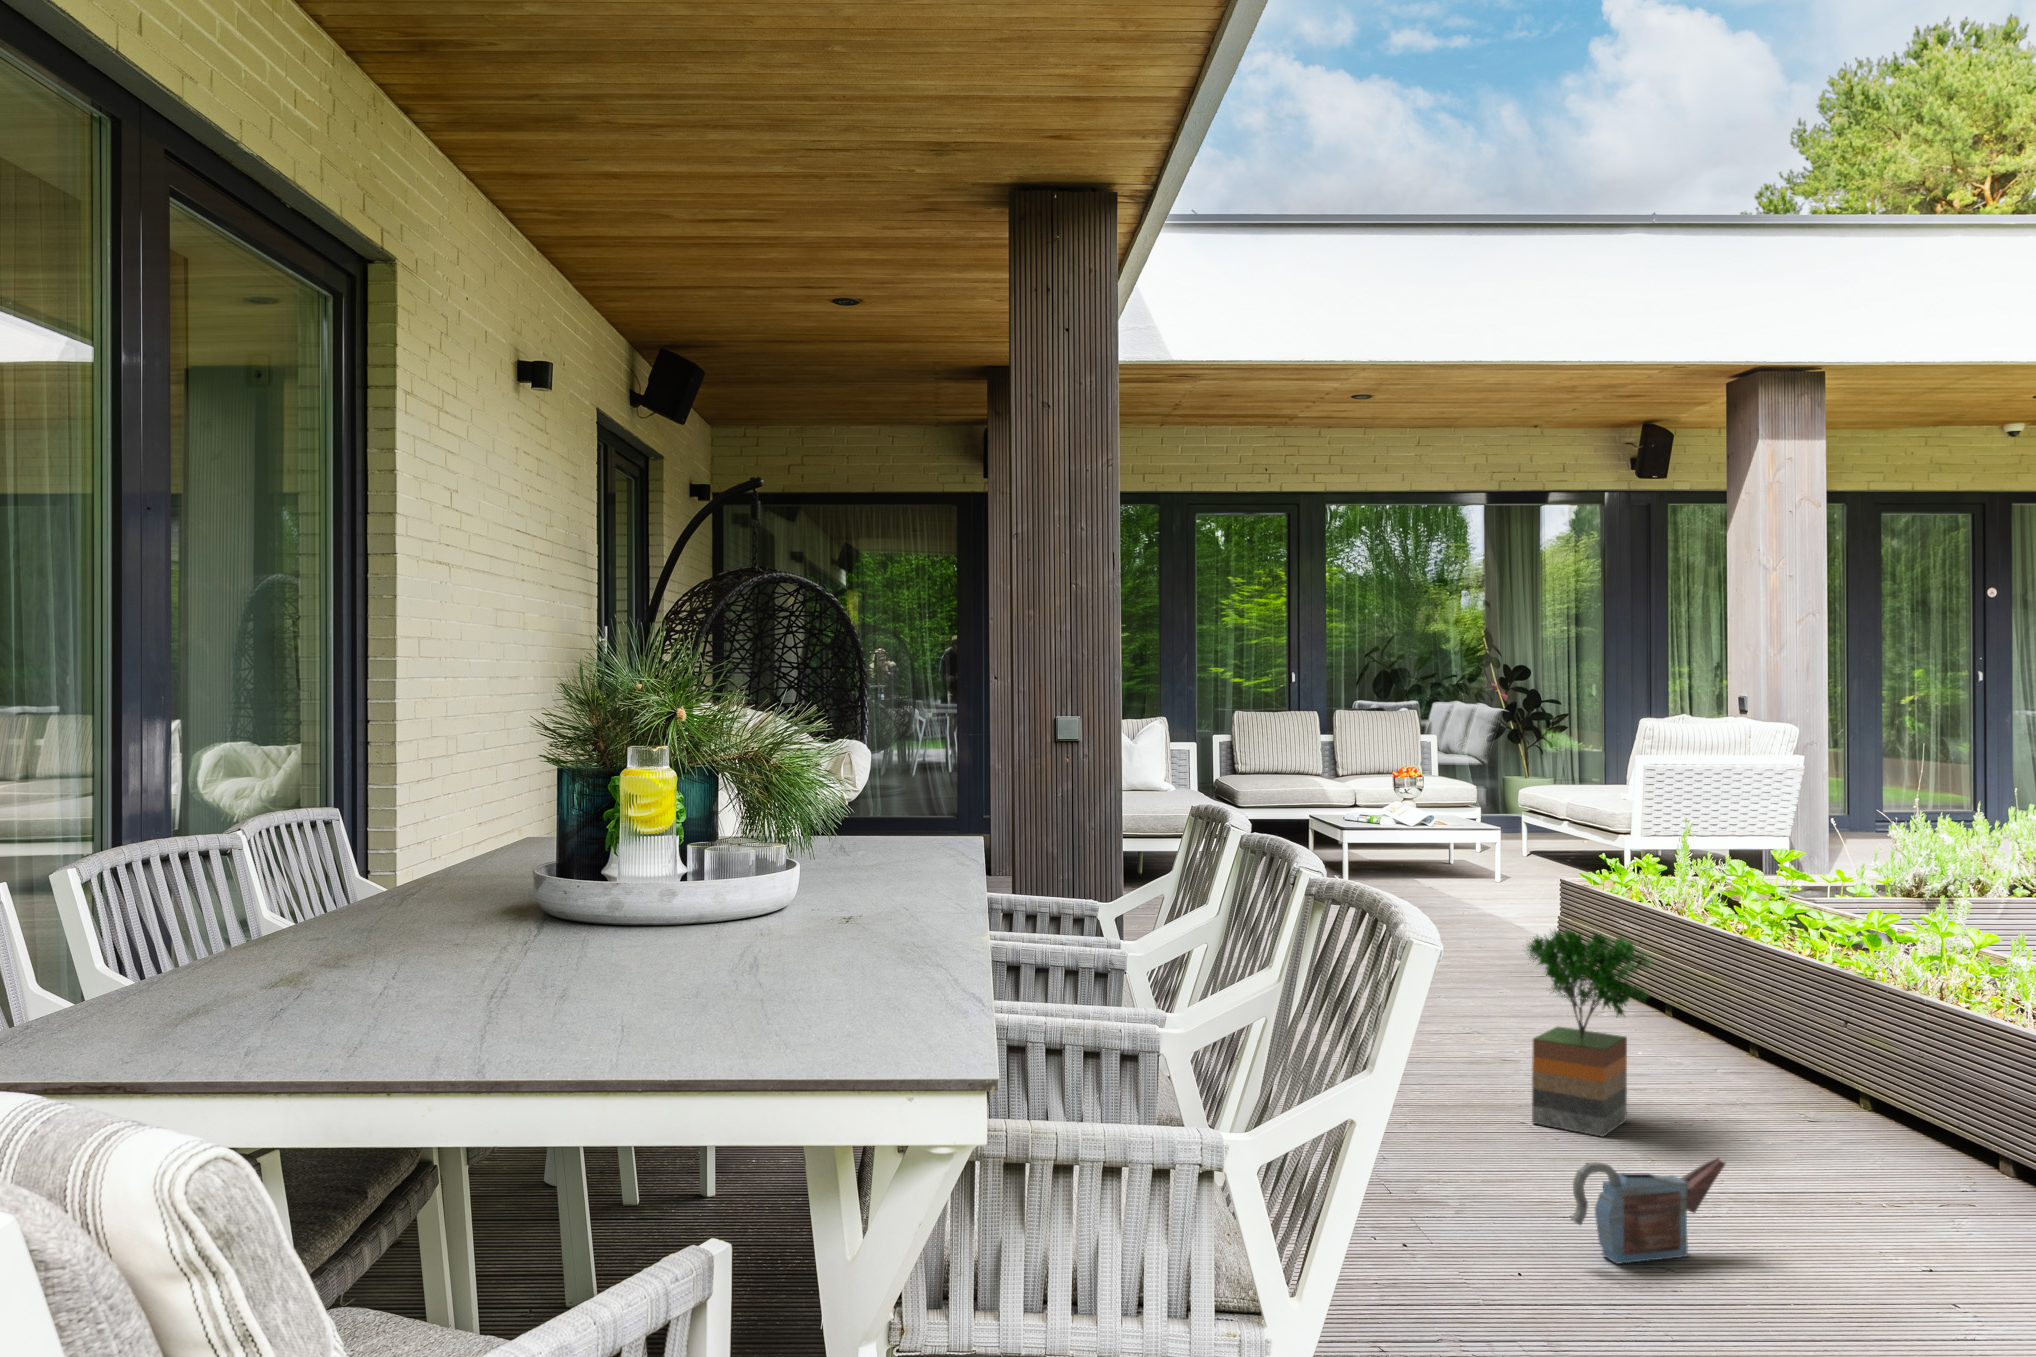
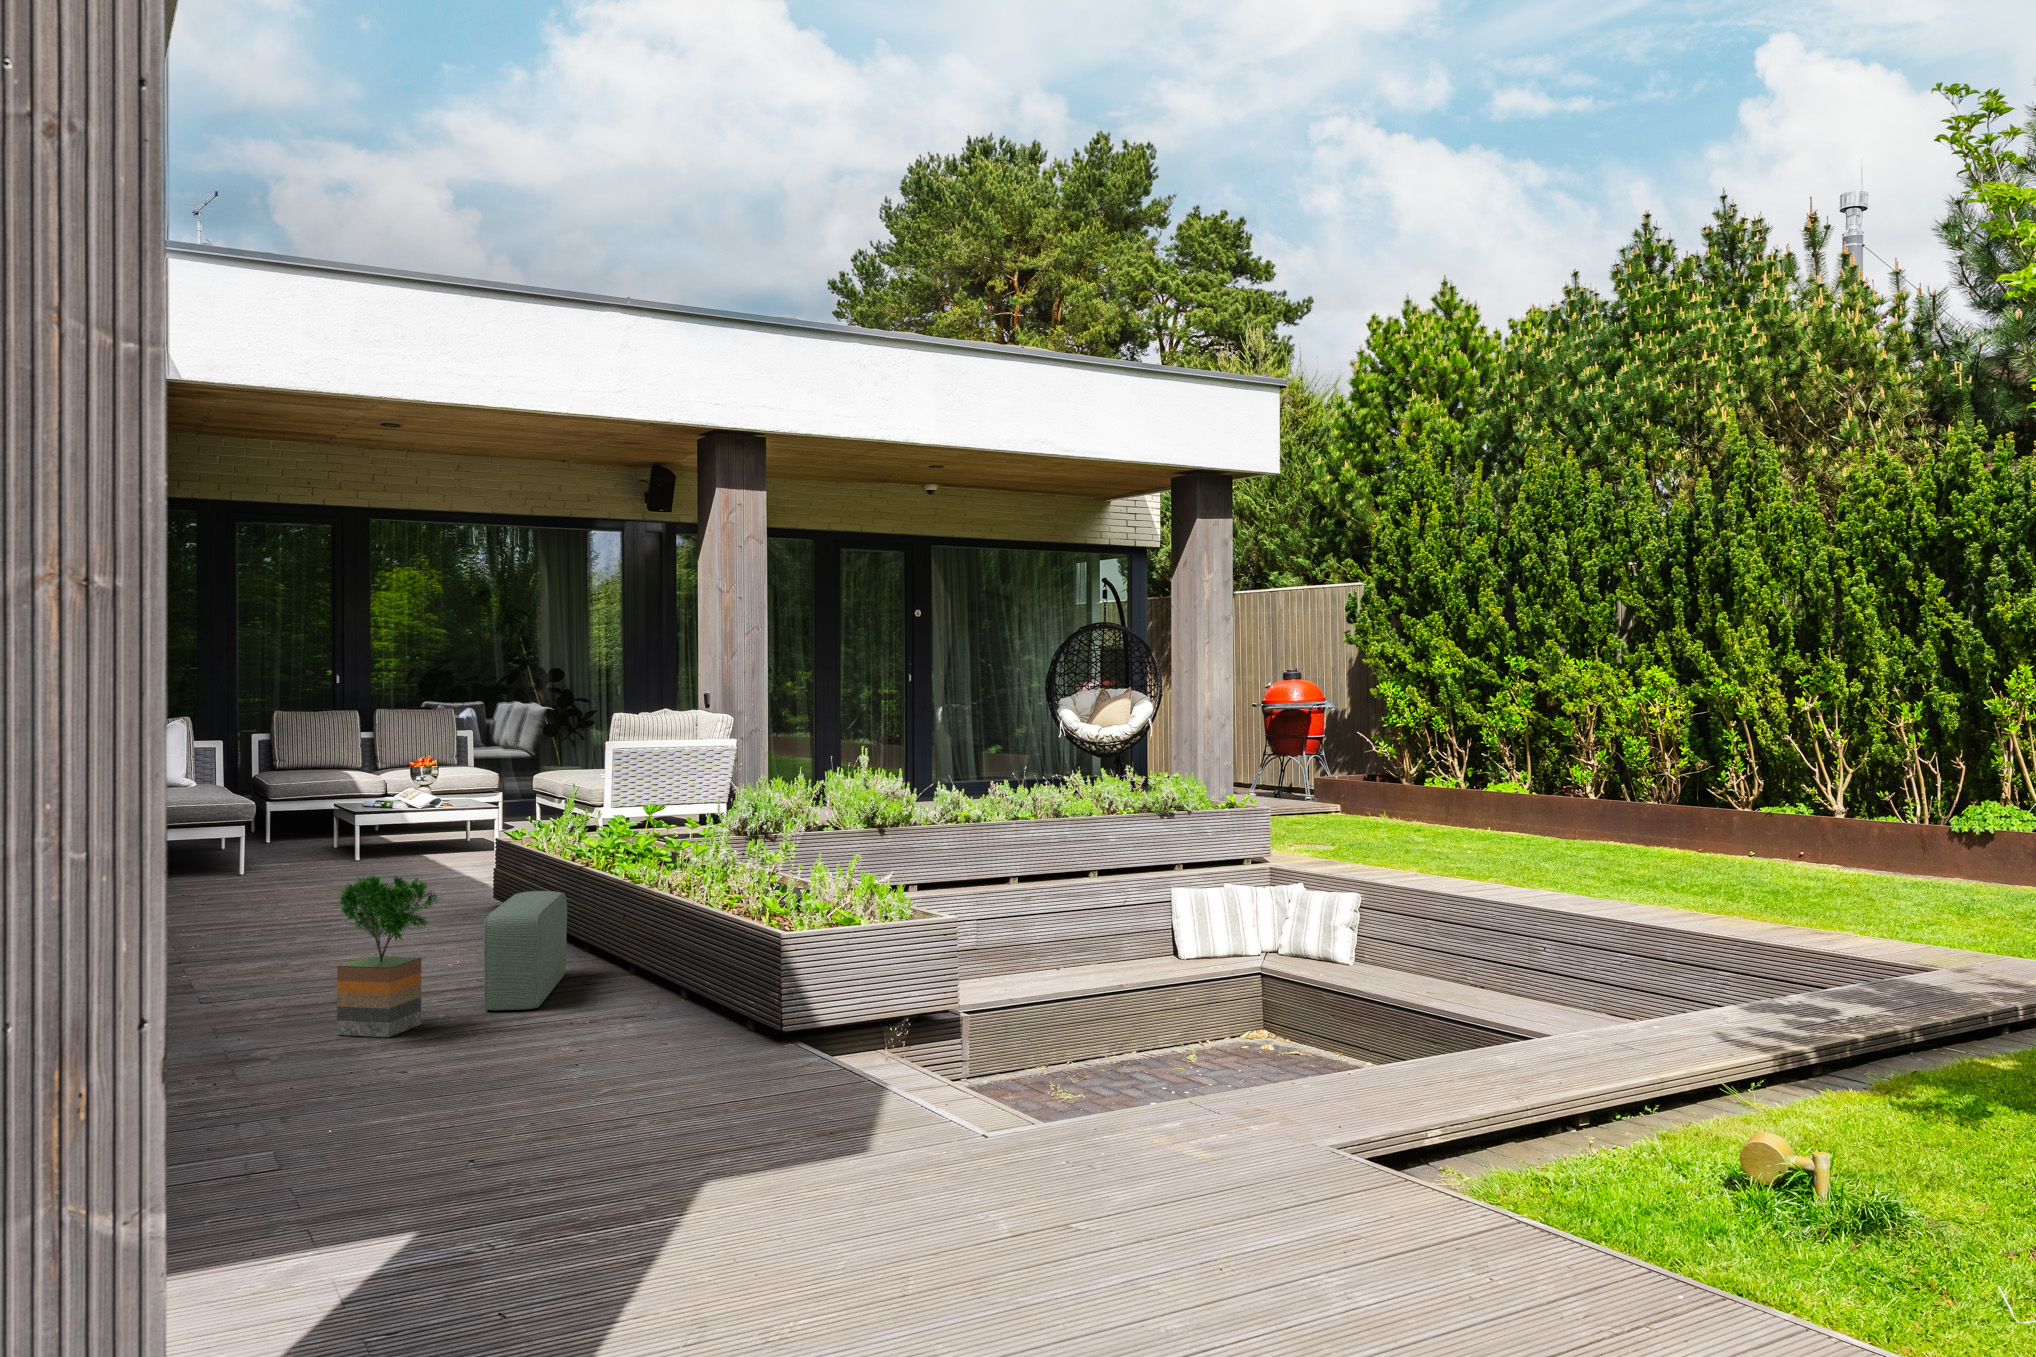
pouf: none [1679,953,1771,1115] -> present [483,891,567,1010]
watering can: present [1571,1158,1725,1264] -> none [270,1029,409,1117]

